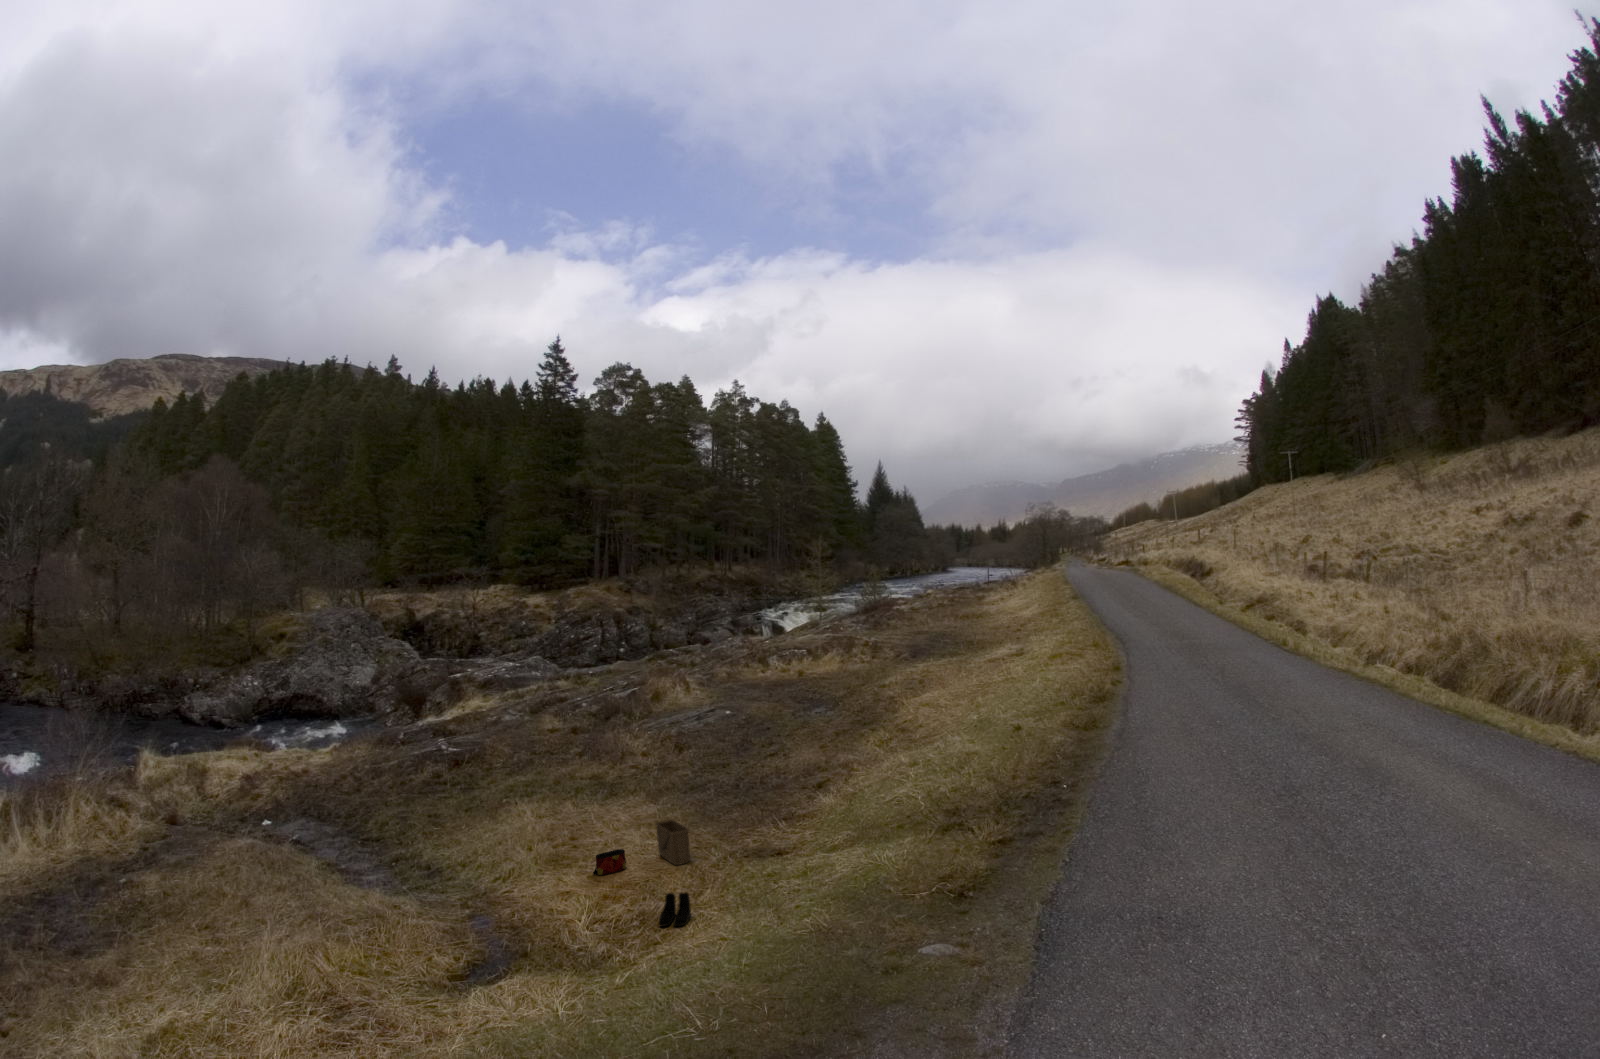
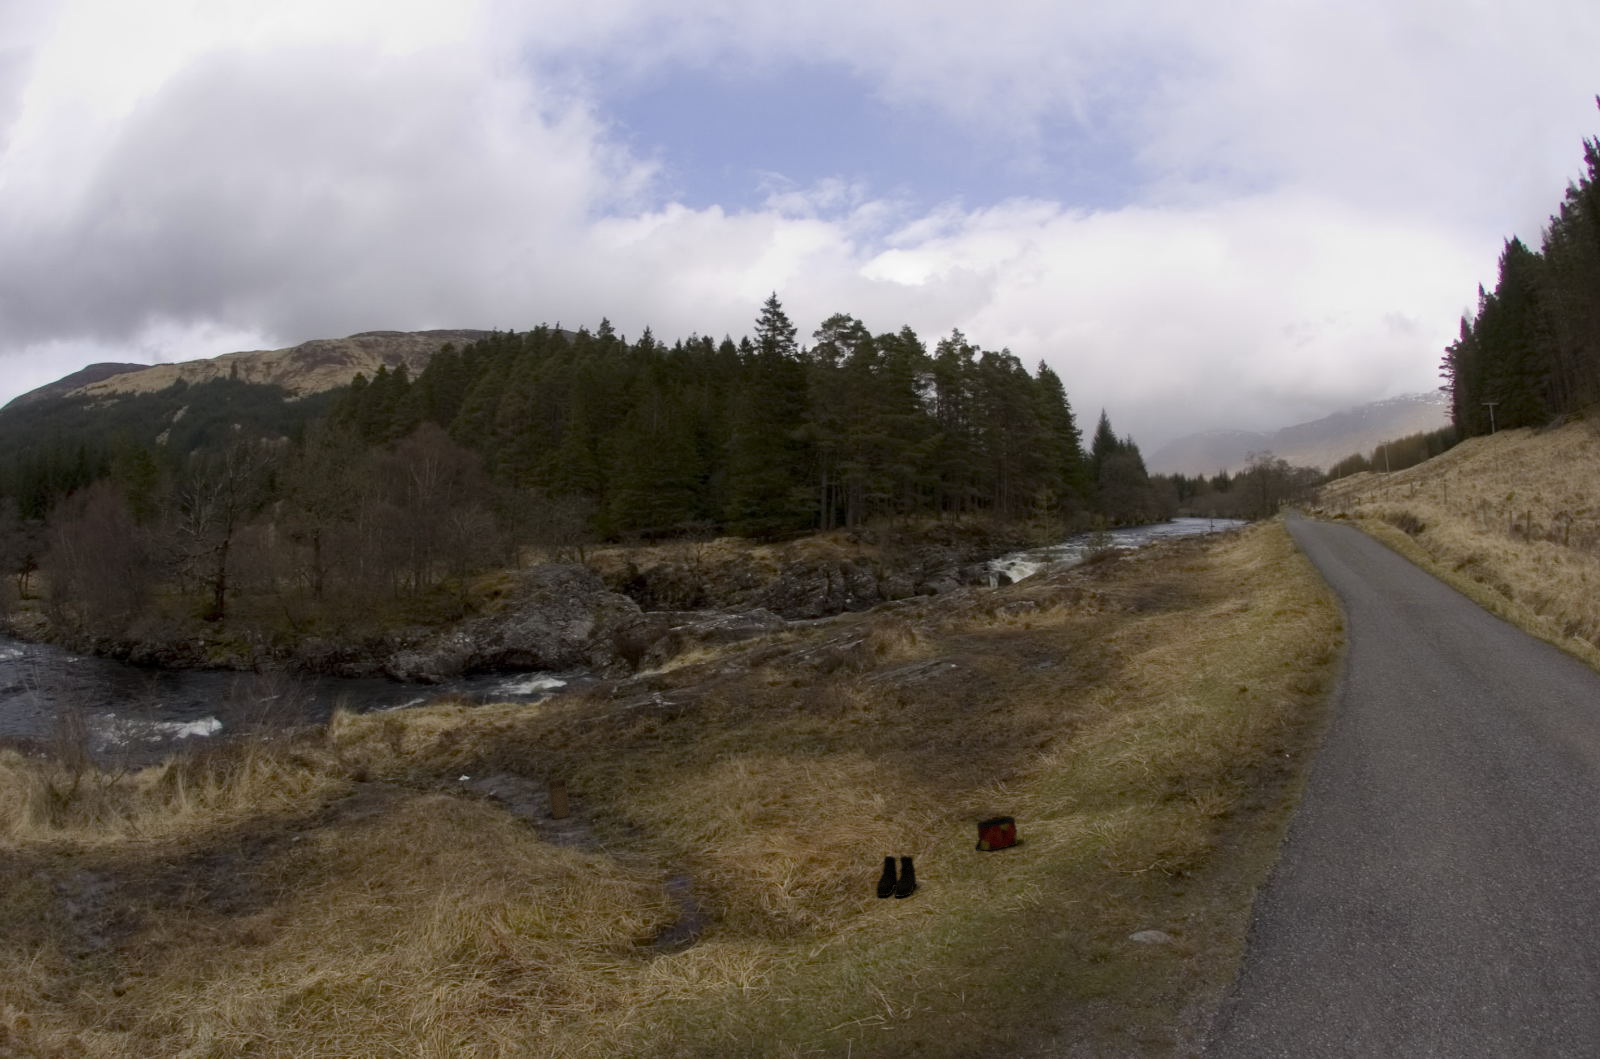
basket: present [656,819,690,865] -> present [548,778,570,819]
bag: present [593,849,626,876] -> present [975,816,1018,851]

